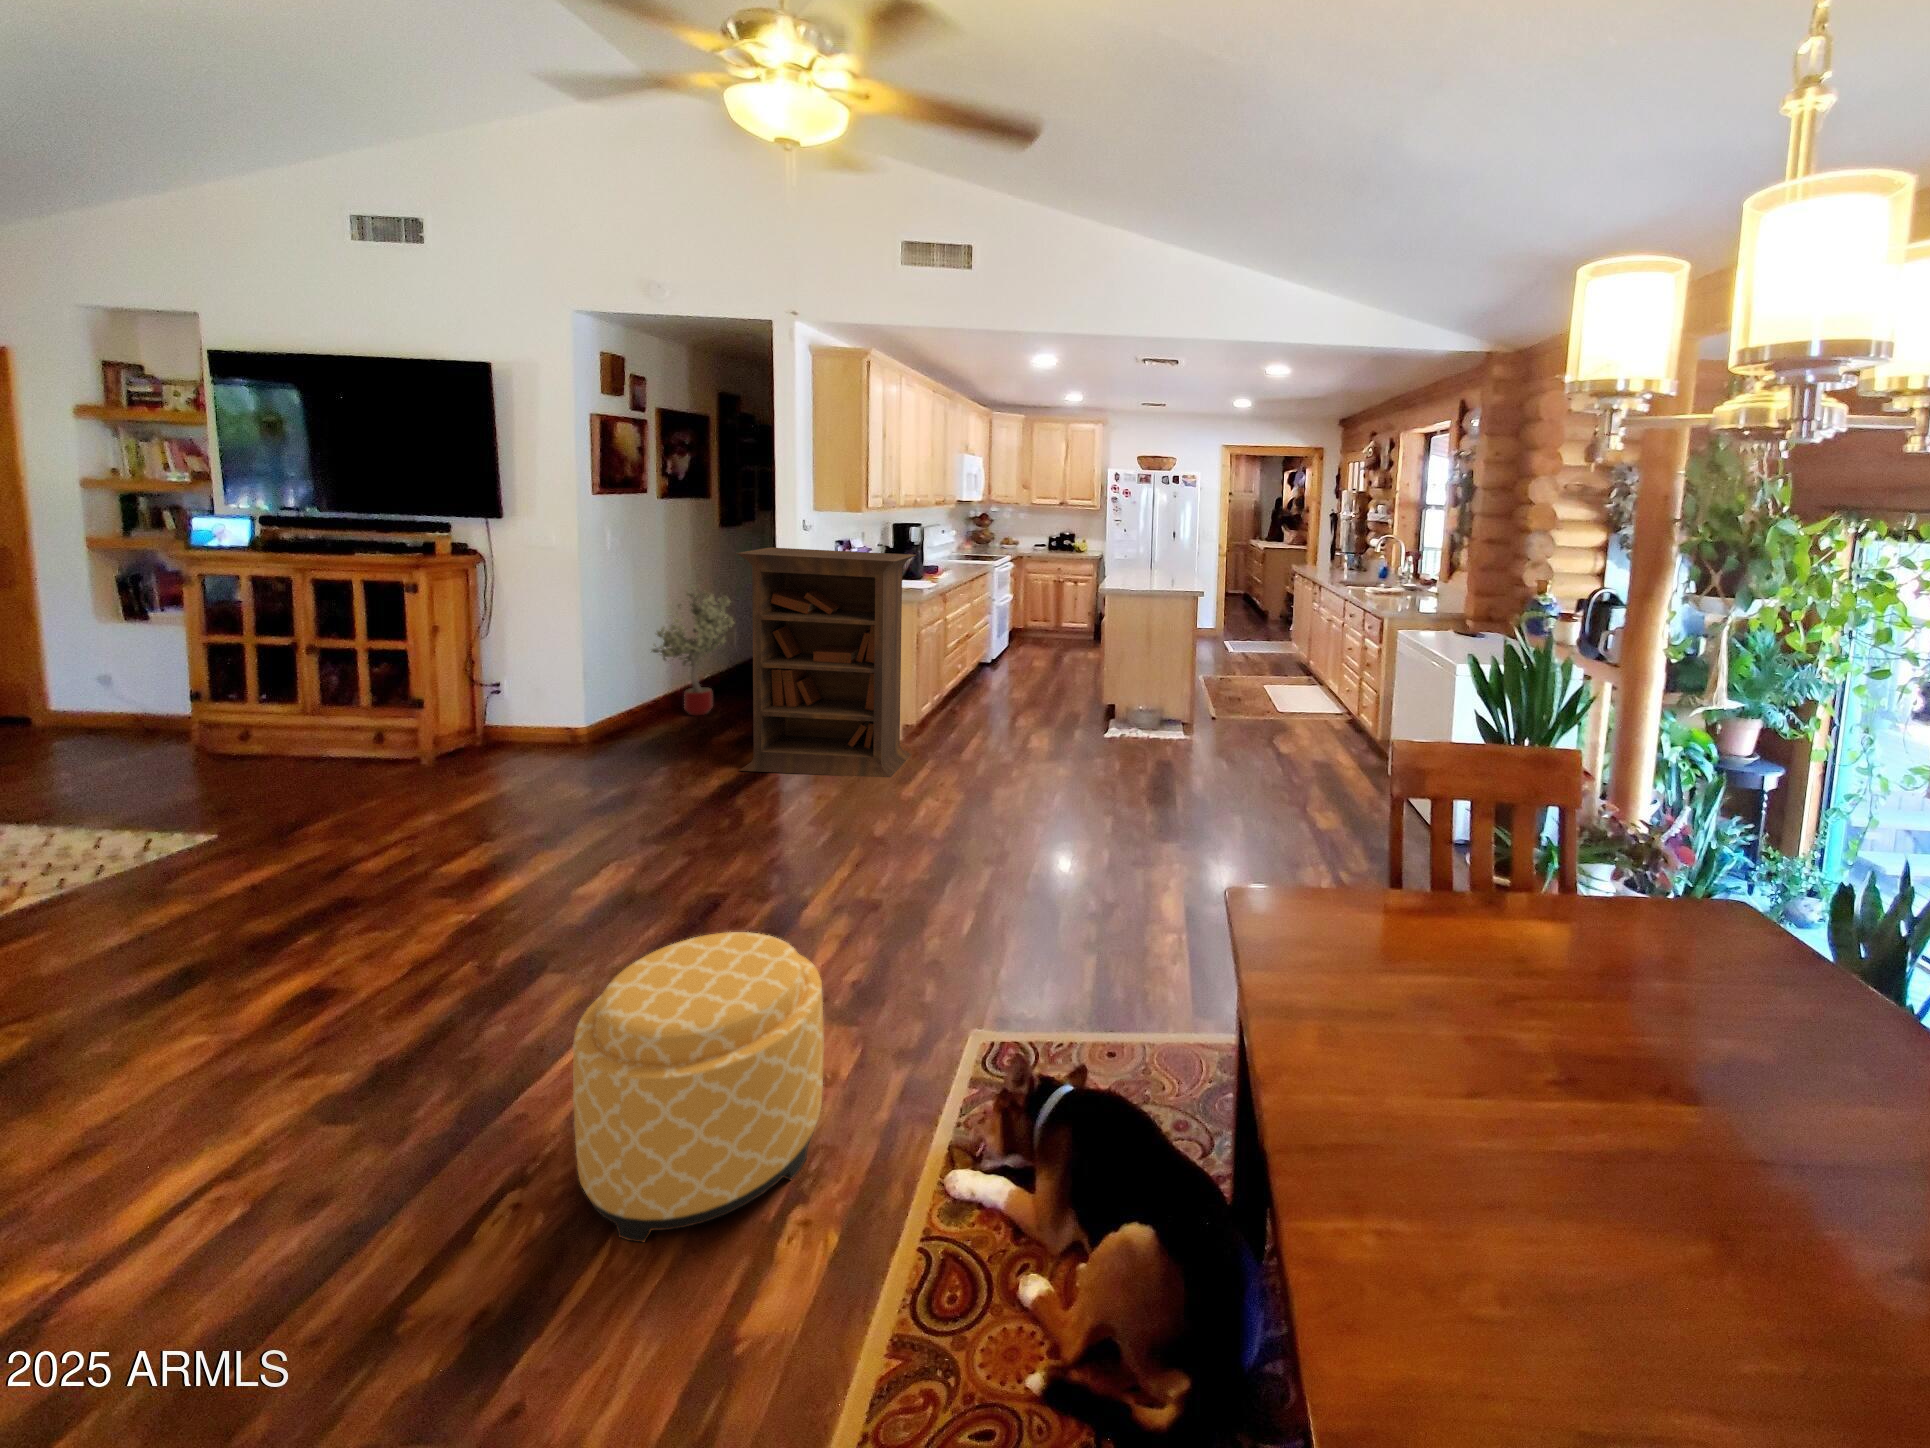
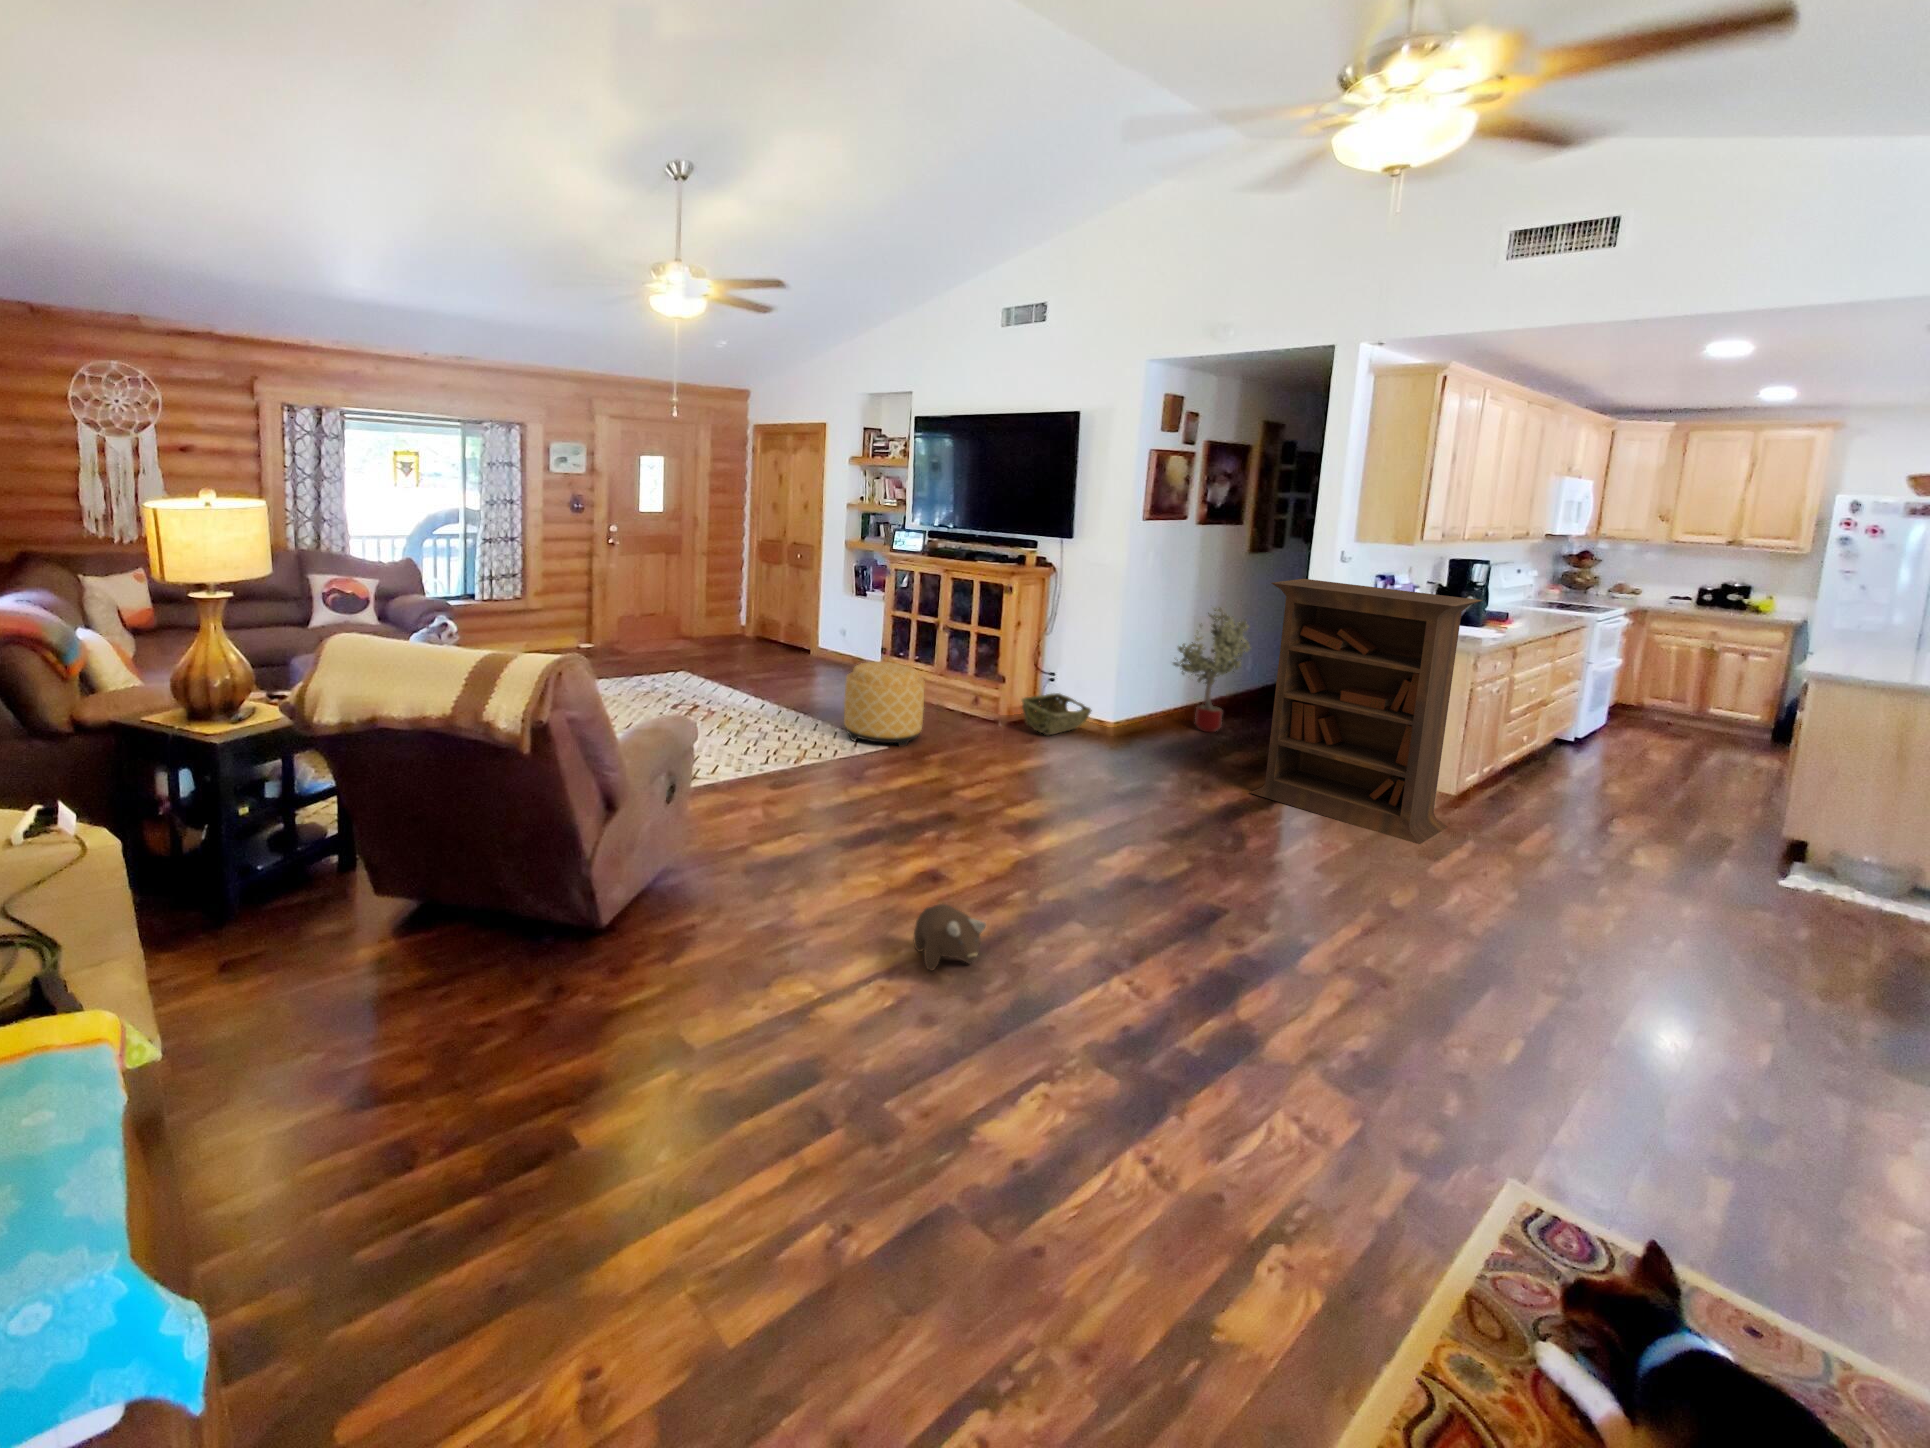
woven basket: none [445,709,553,765] -> present [1022,693,1092,735]
ottoman: present [573,932,824,1242] -> present [844,662,925,747]
plush toy: none [142,1108,299,1240] -> present [913,904,986,971]

